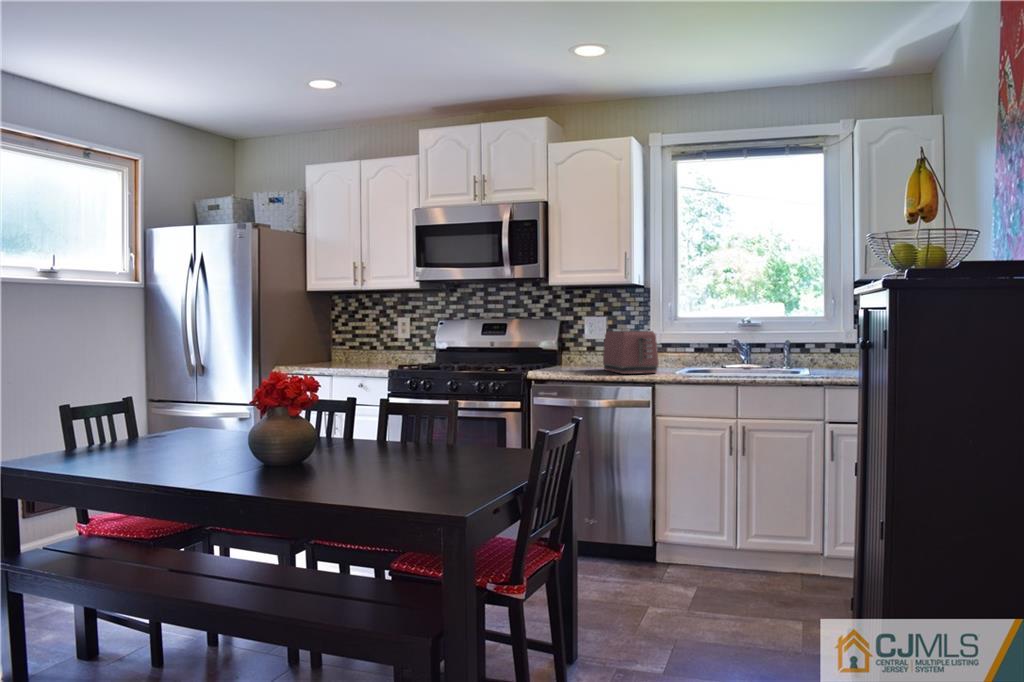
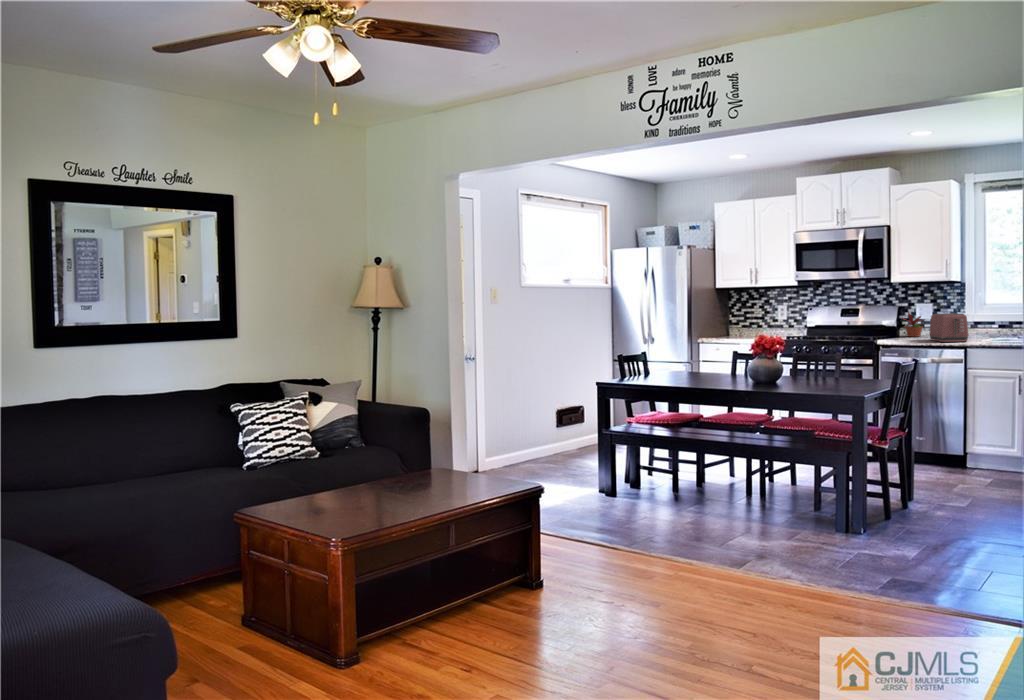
potted plant: none [558,327,601,365] -> present [904,313,923,337]

